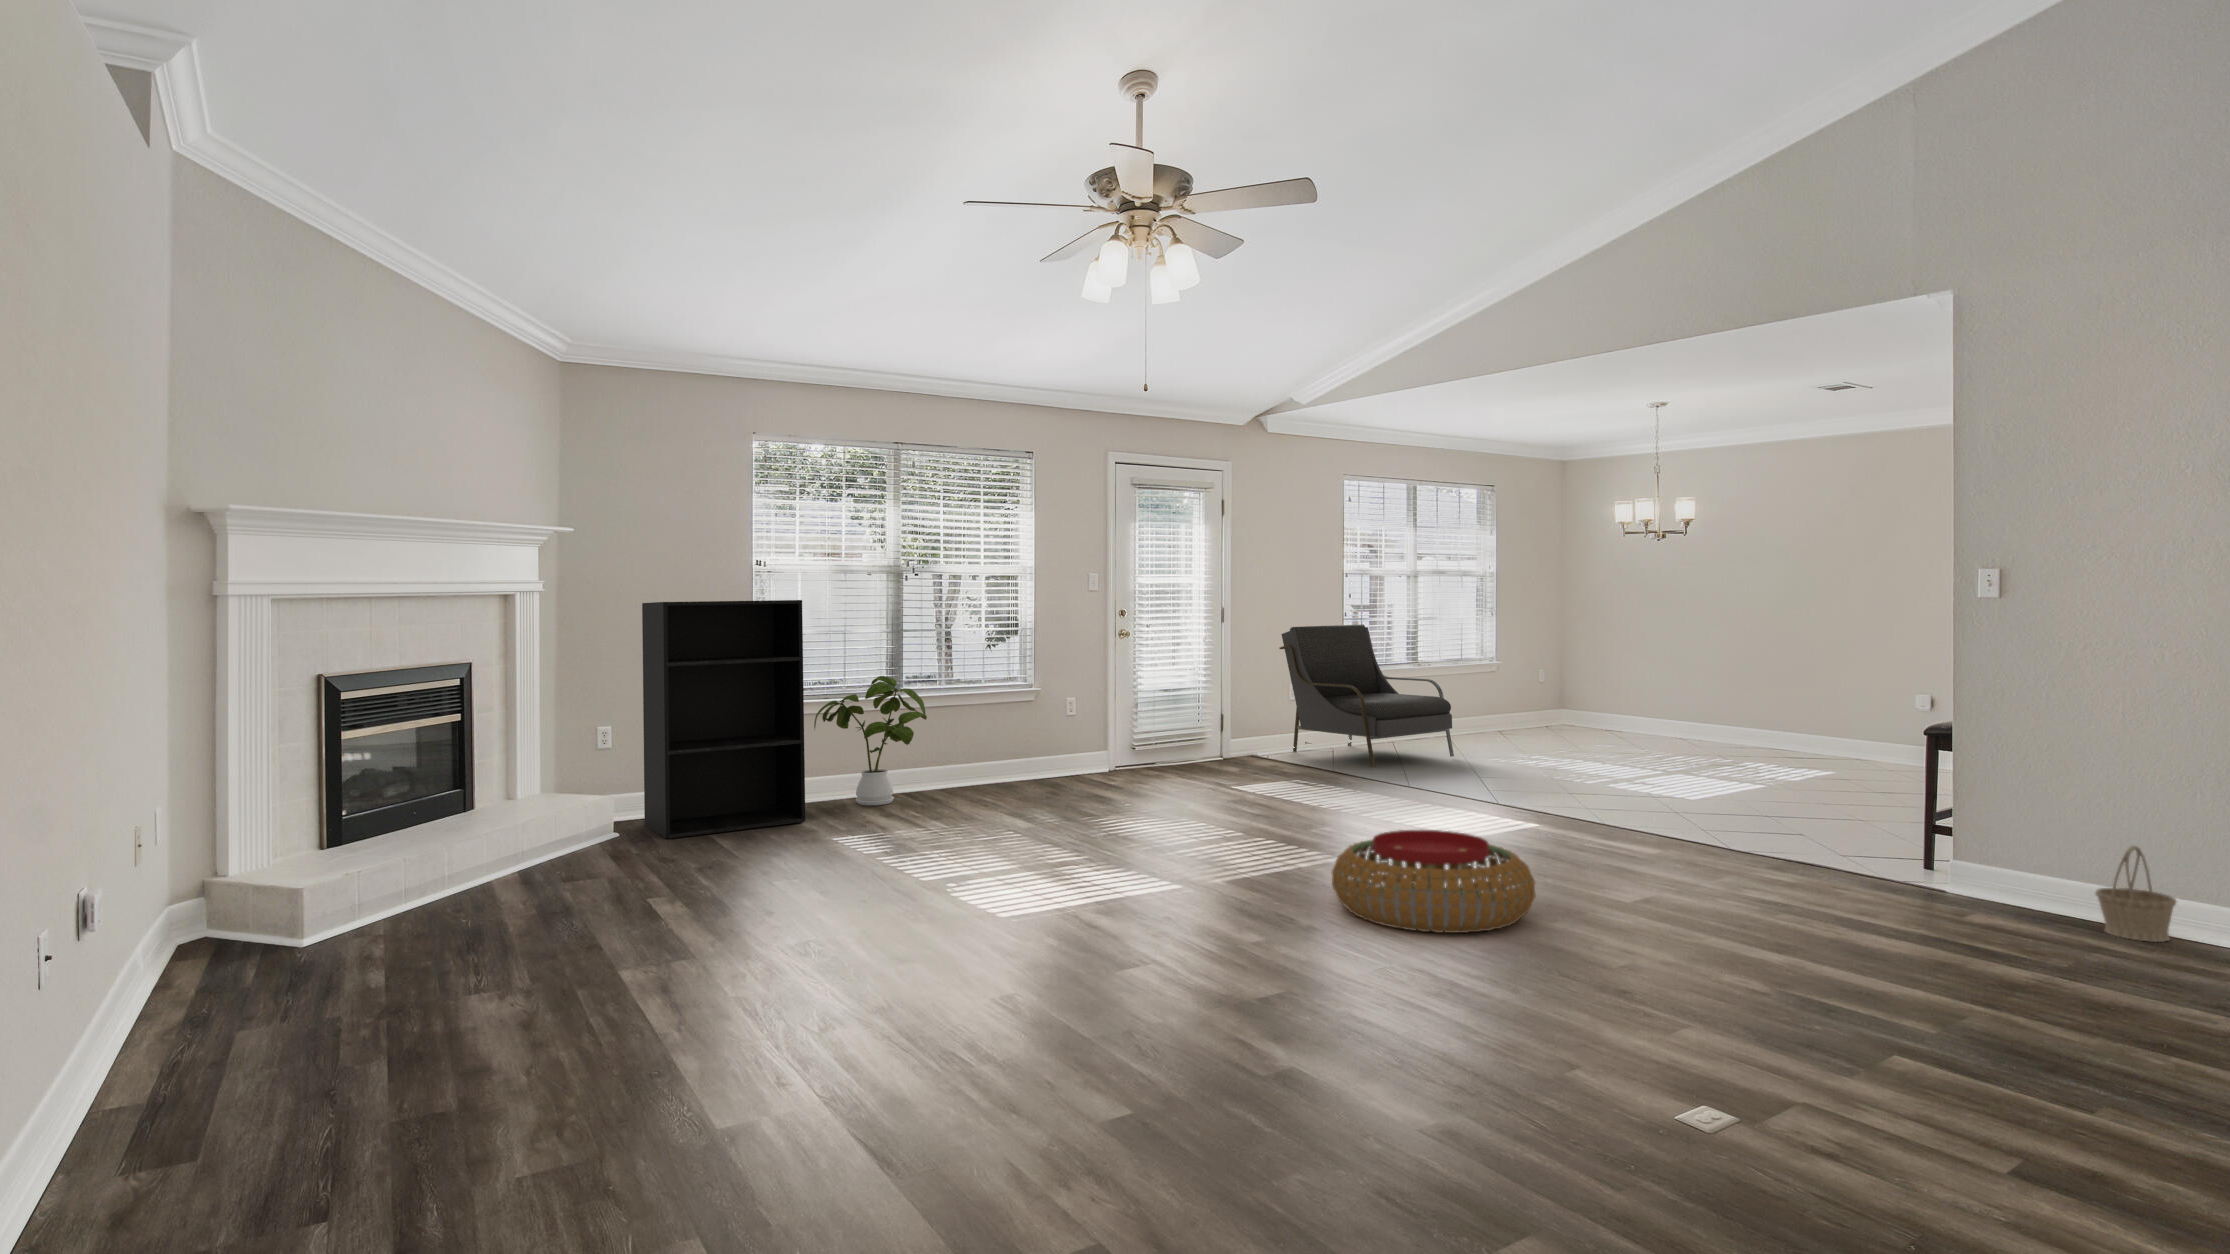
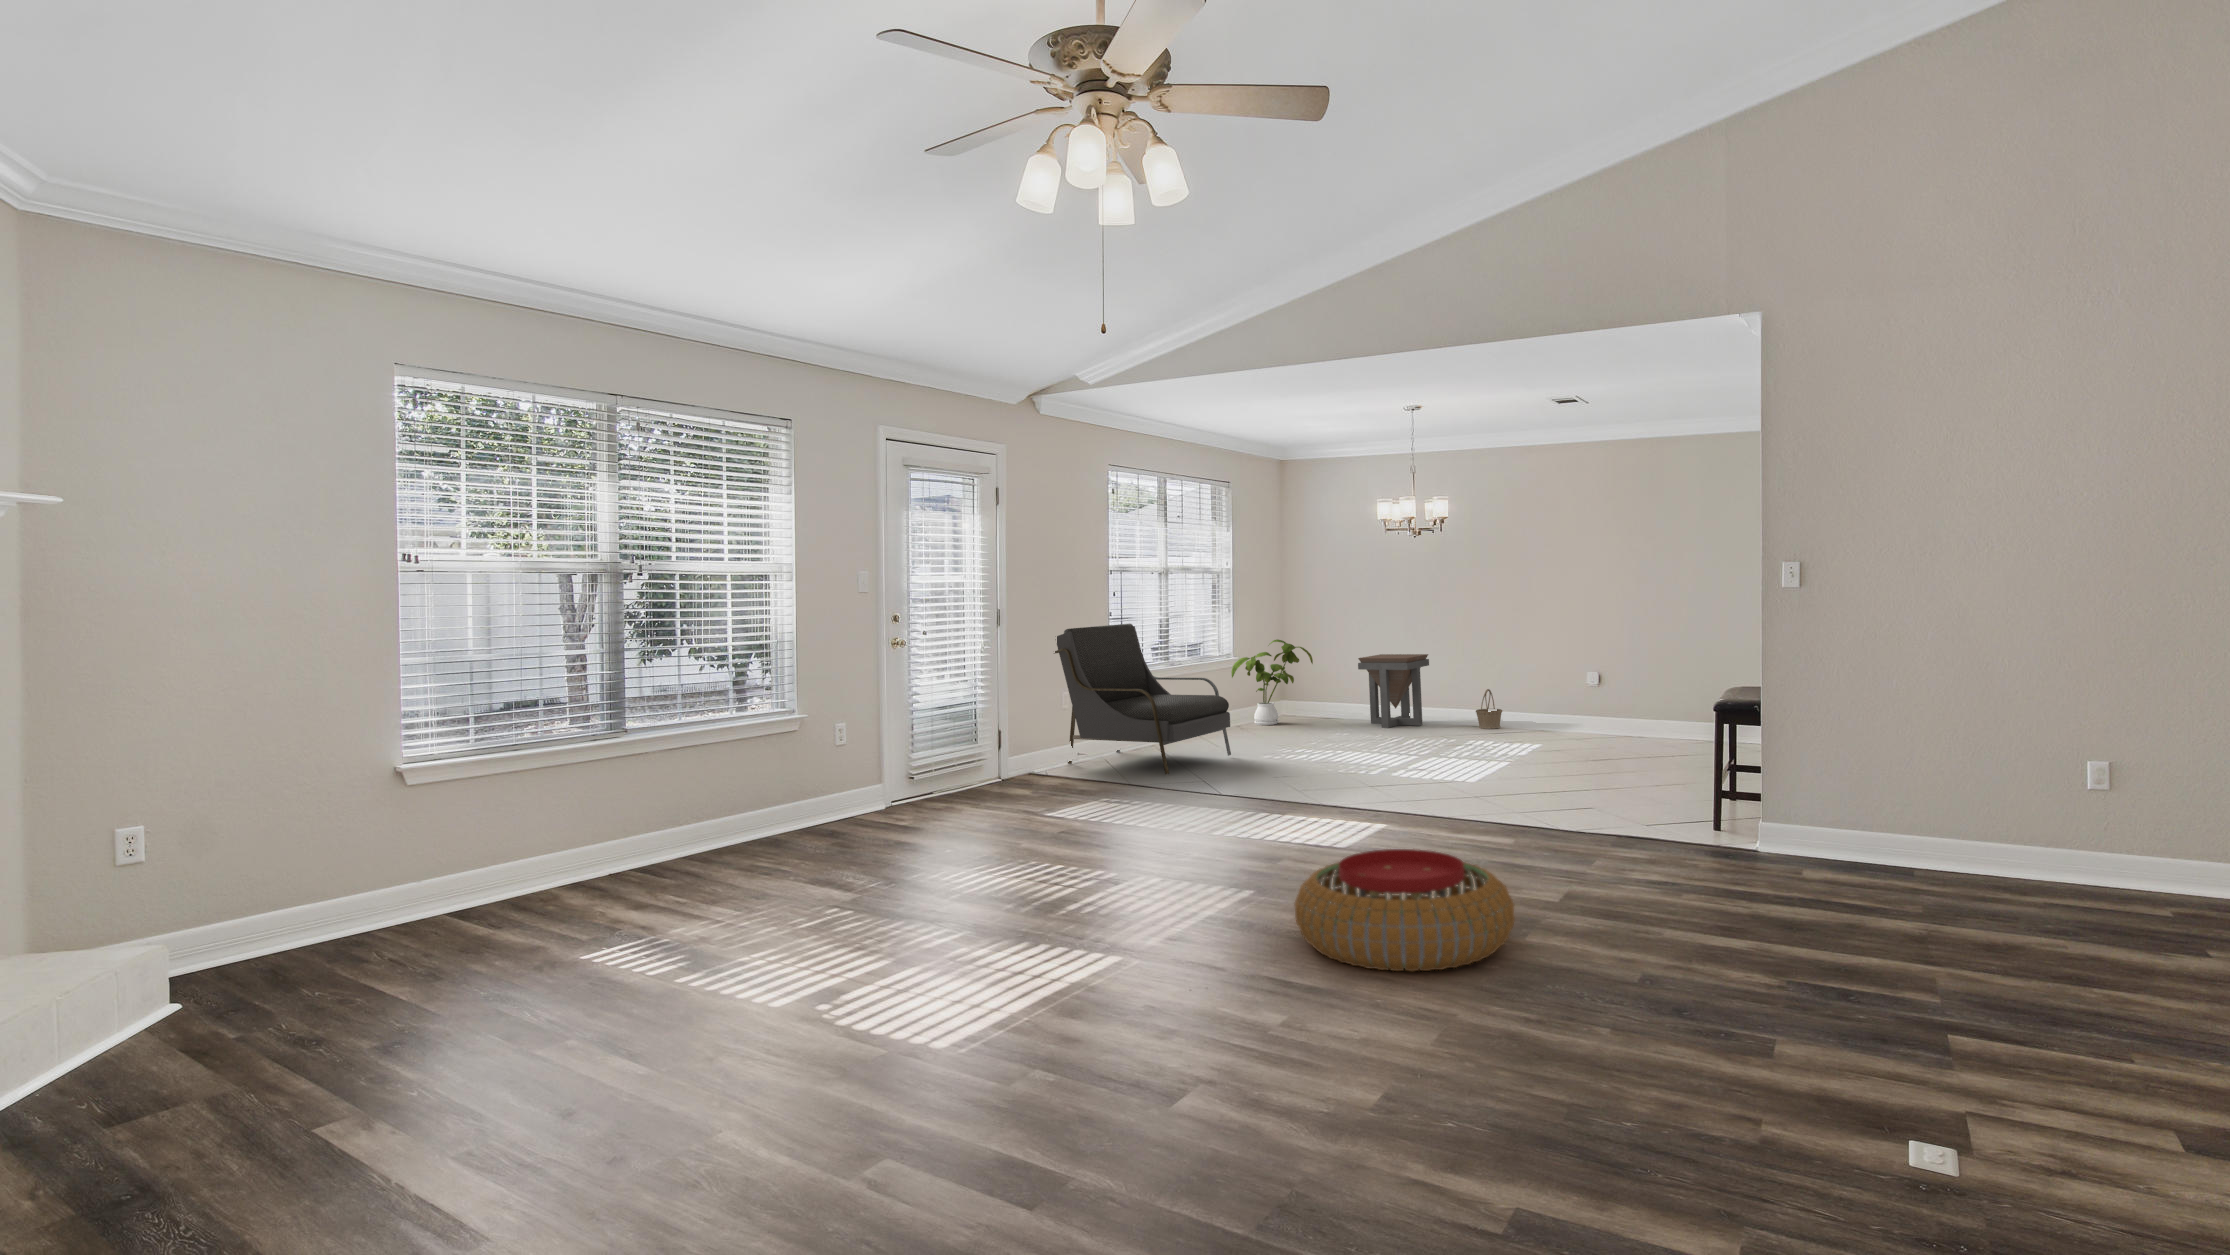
bookshelf: present [642,600,805,839] -> none [205,615,512,998]
side table: none [1629,667,1718,746] -> present [1358,654,1429,728]
house plant: present [814,676,927,806] -> present [1231,639,1313,725]
basket: present [2095,846,2176,942] -> present [1476,689,1502,729]

